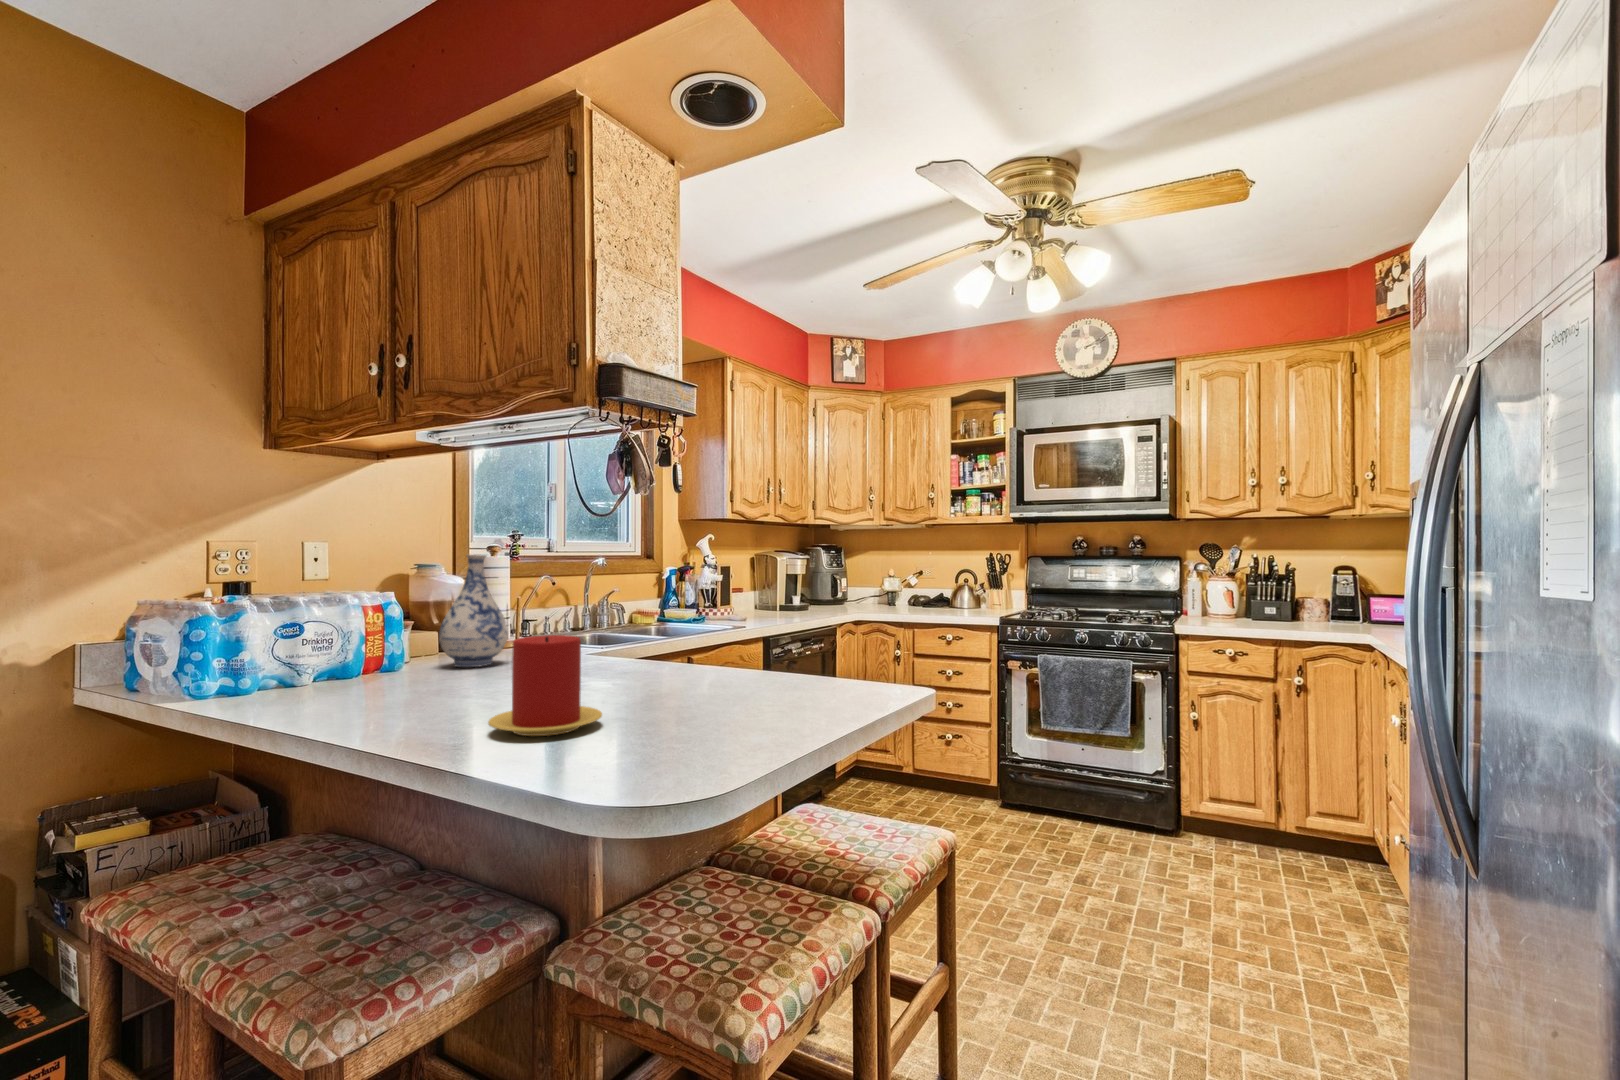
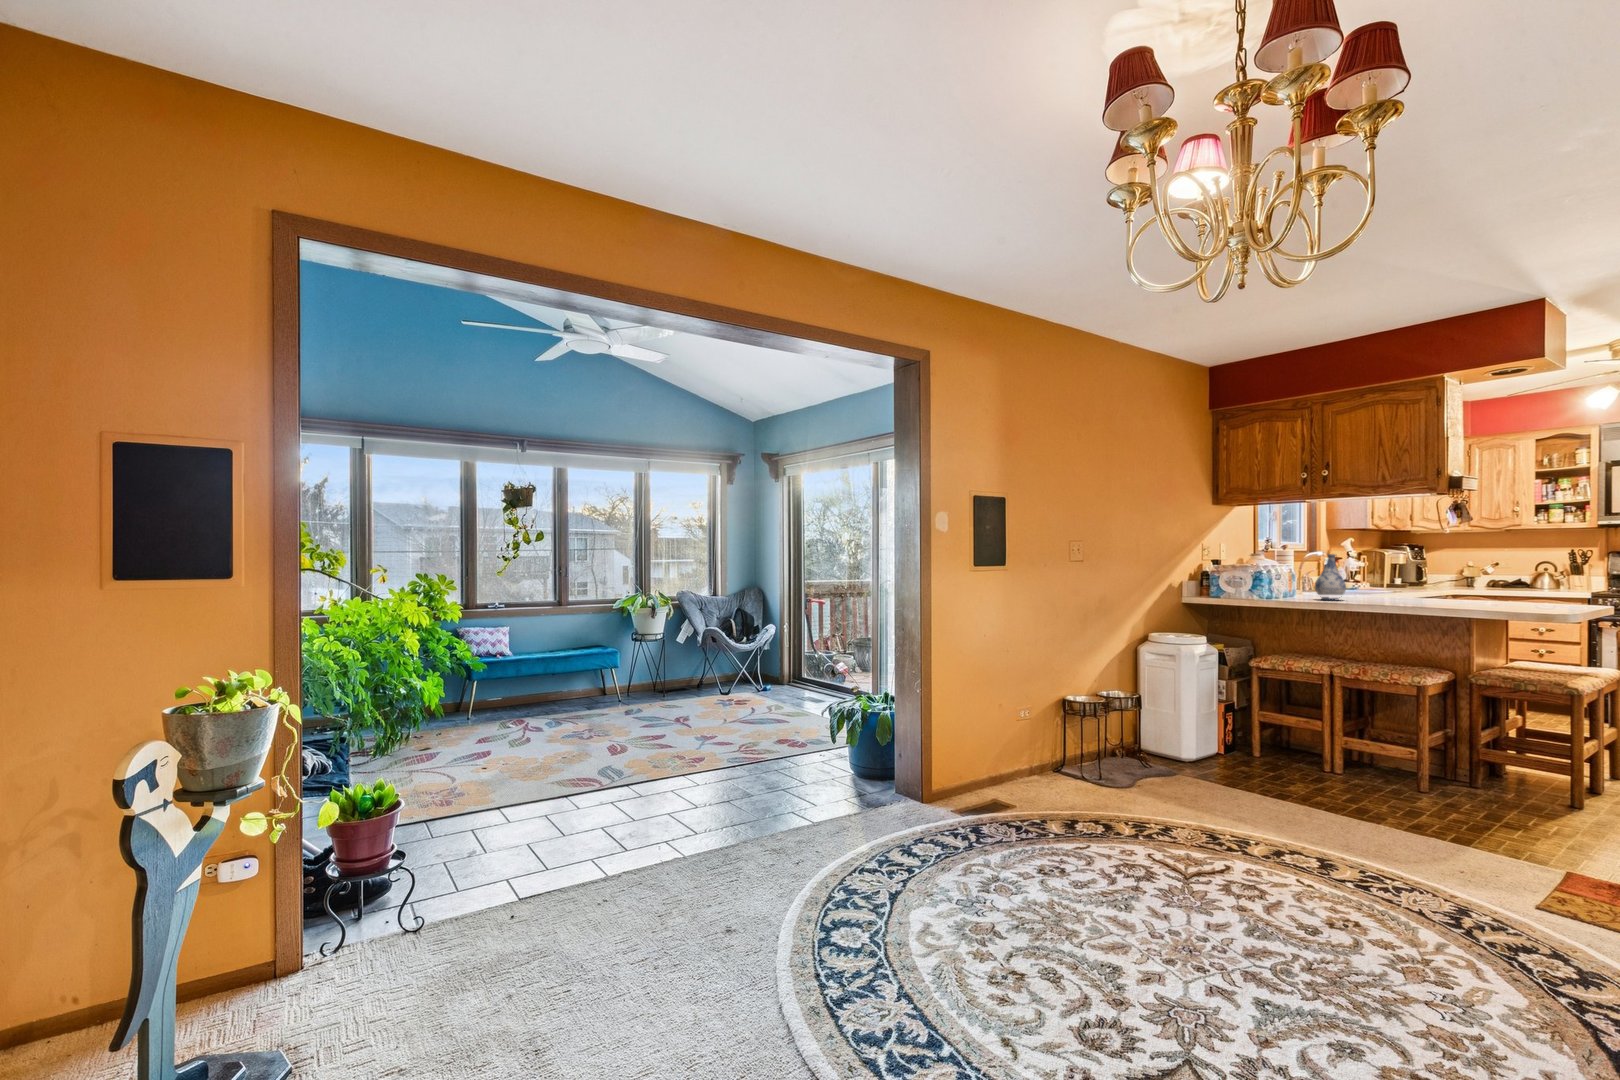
candle: present [488,635,602,736] -> none [1439,583,1484,613]

